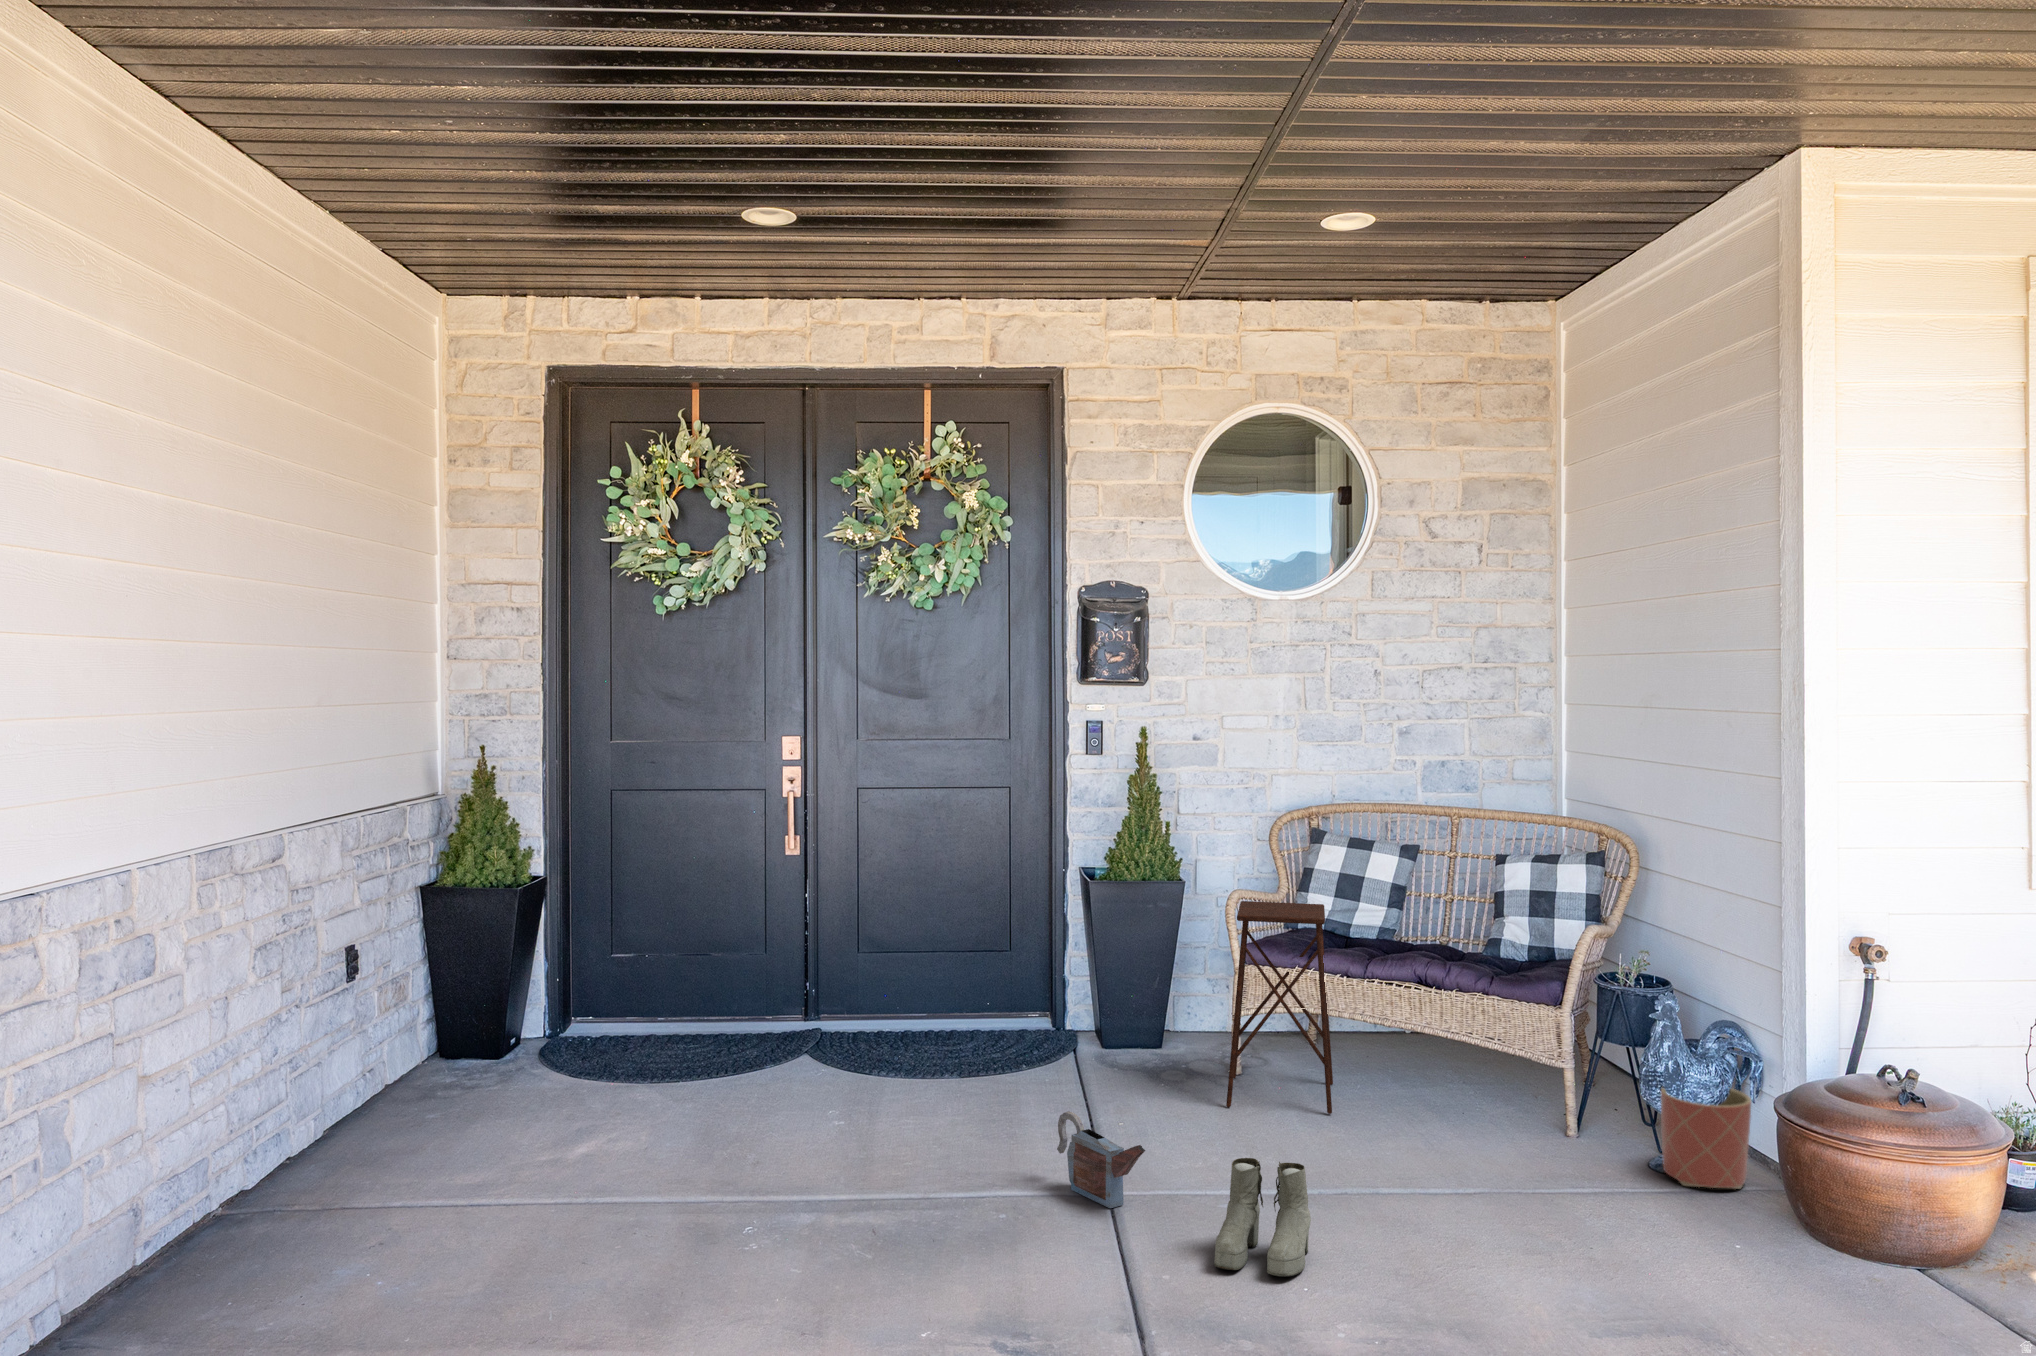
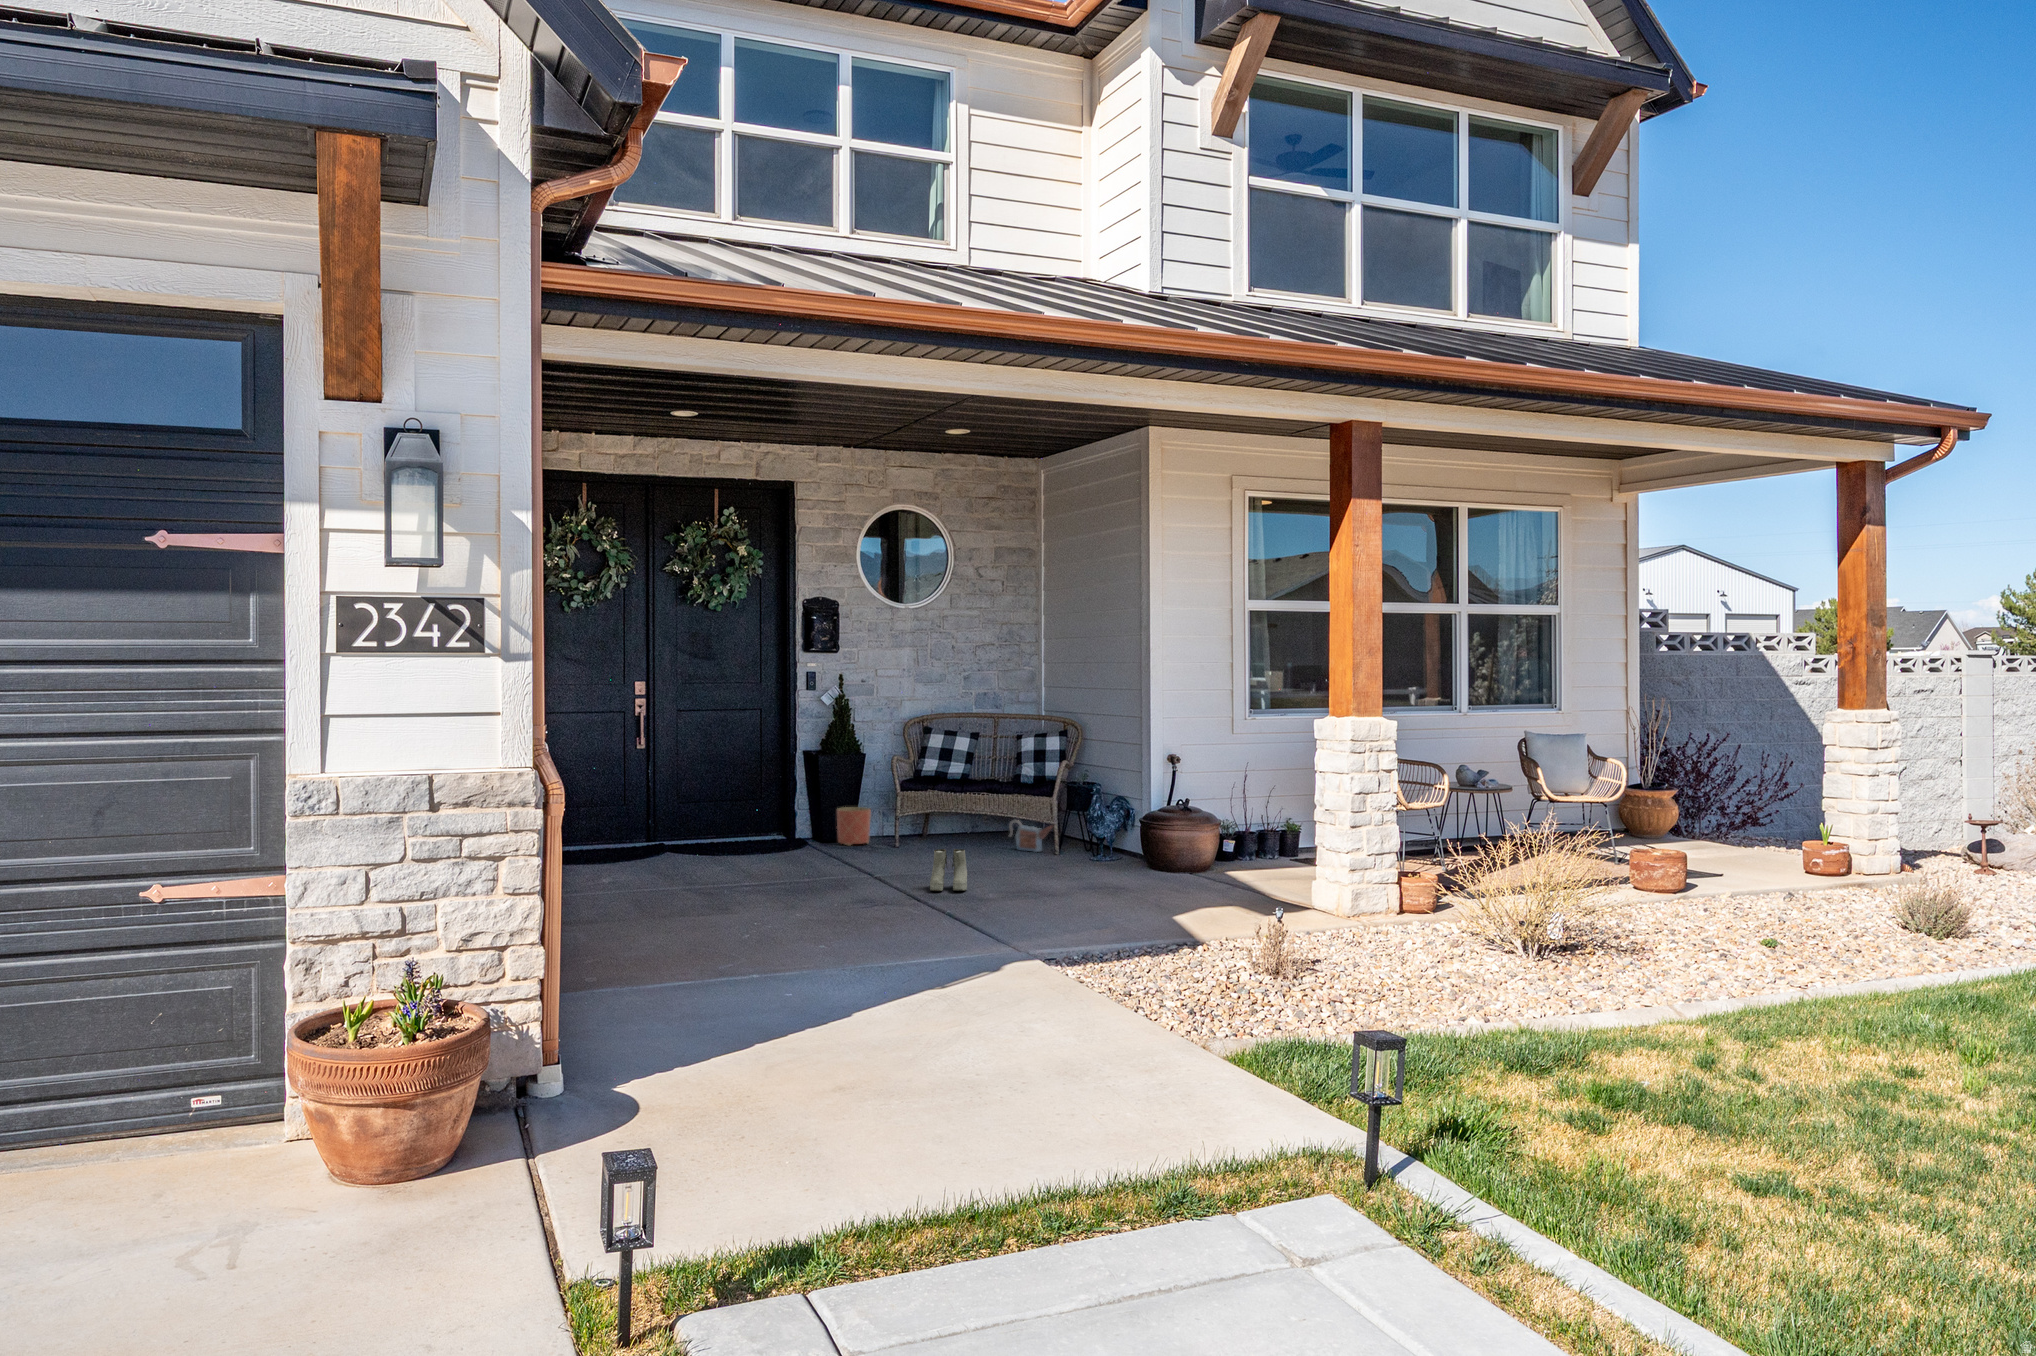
side table: present [1226,901,1333,1114] -> none [895,759,951,856]
planter: present [1661,1088,1751,1189] -> present [837,807,871,846]
watering can: present [1057,1111,1145,1208] -> present [1009,820,1053,852]

